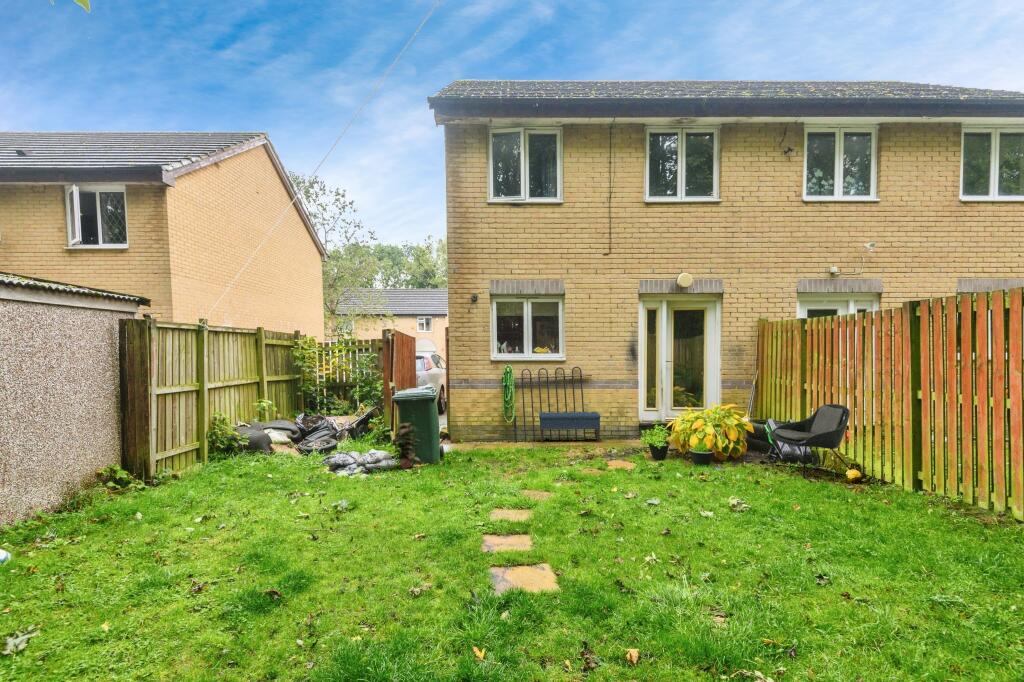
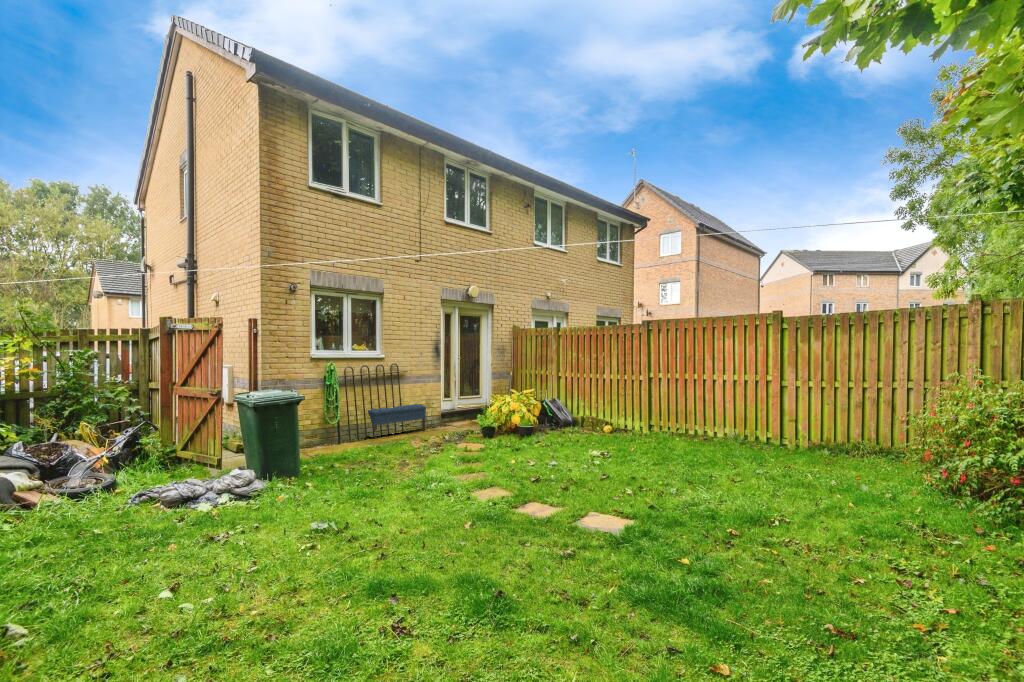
lounge chair: present [770,404,851,479] -> none [568,379,618,428]
decorative plant: present [393,423,420,468] -> none [268,426,312,482]

